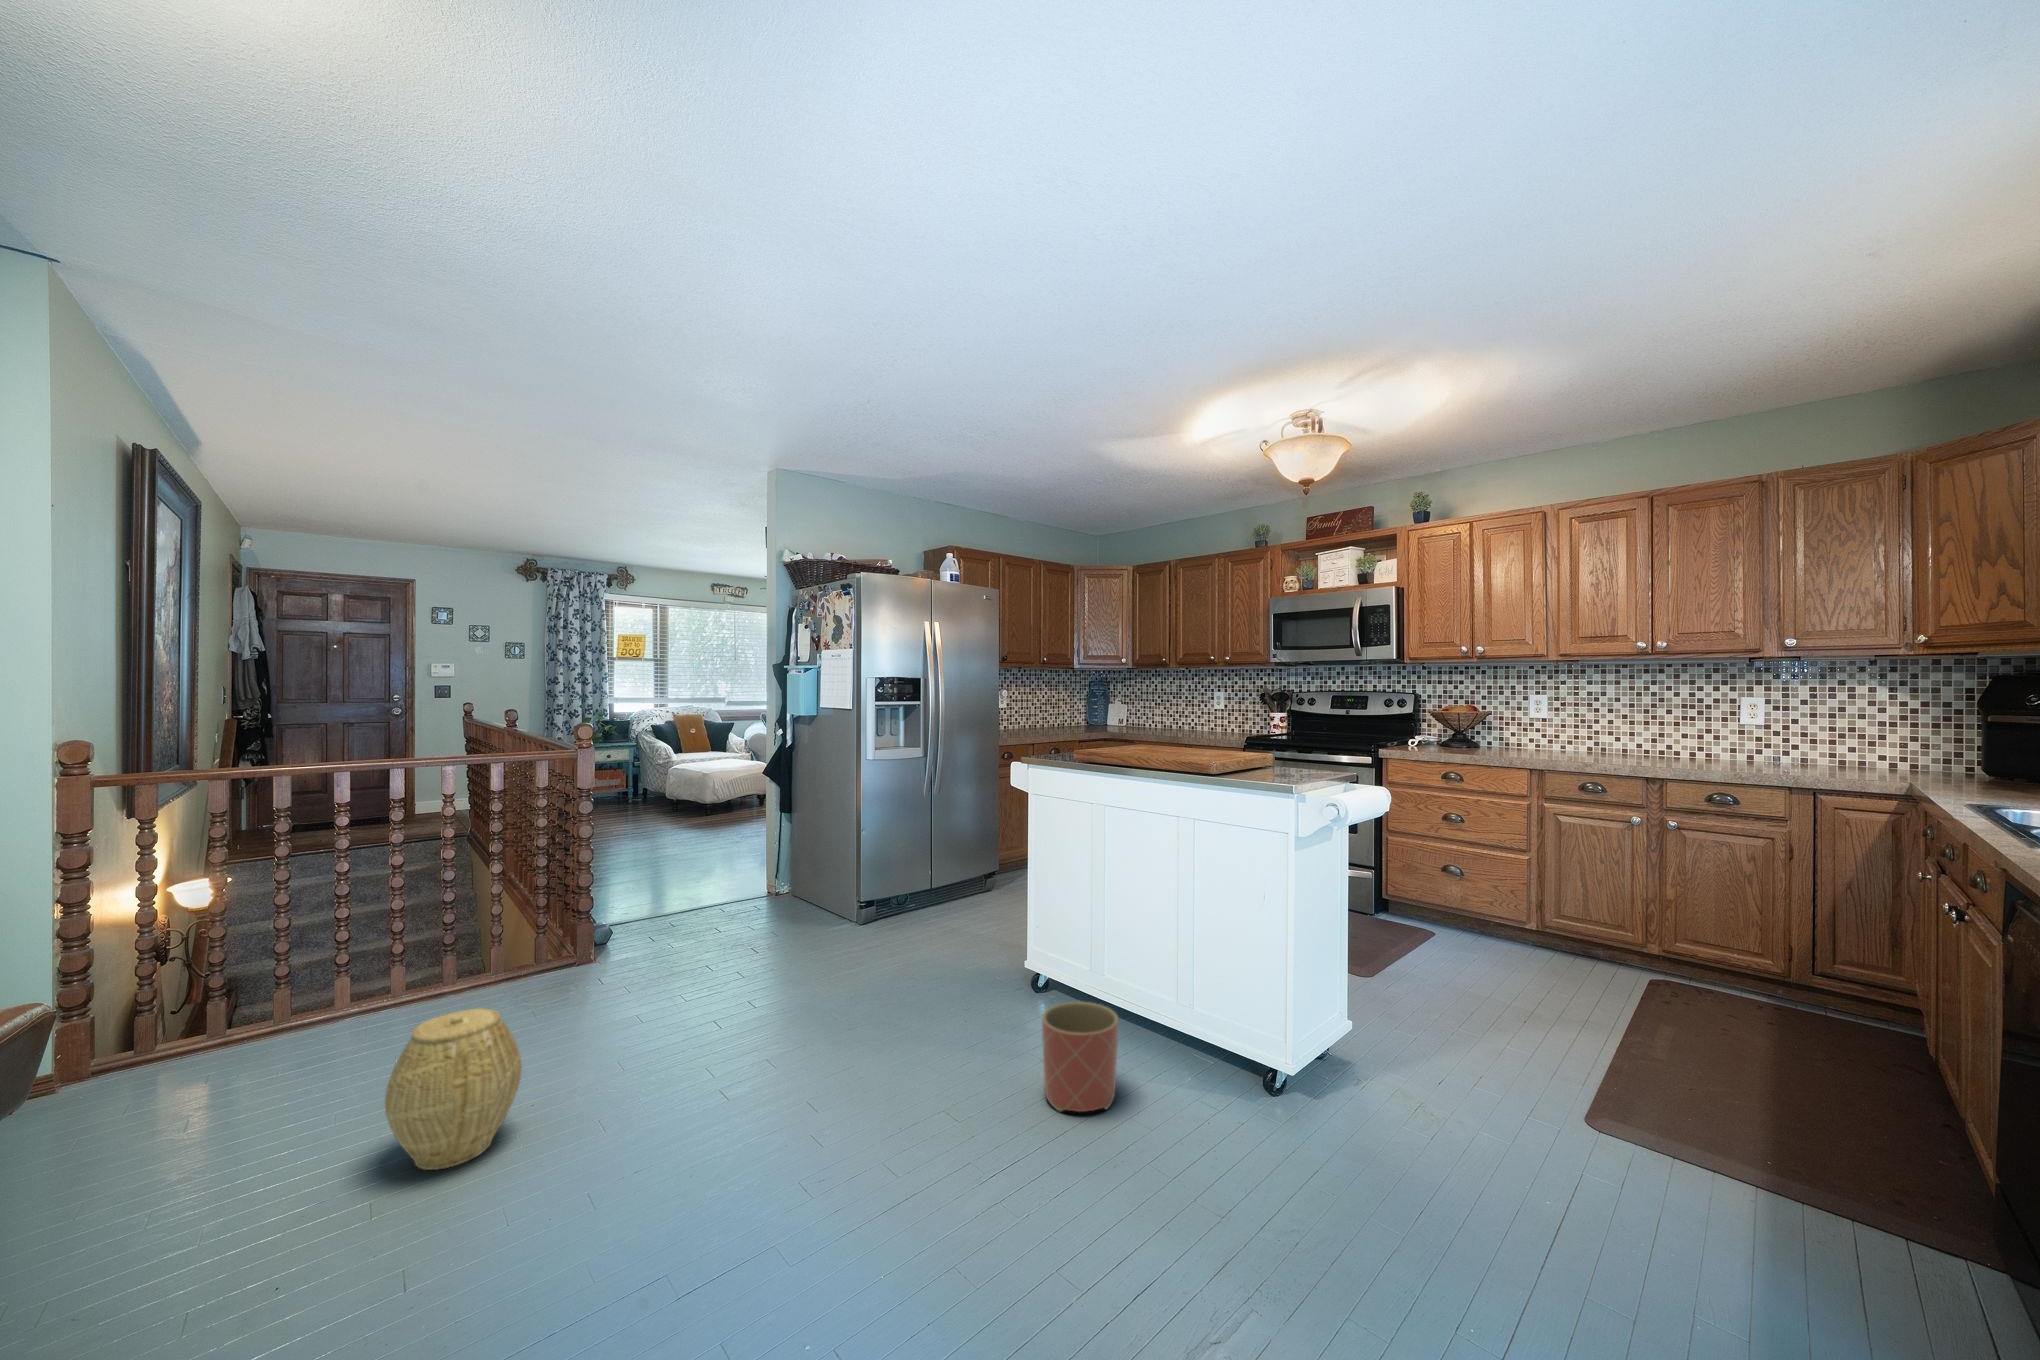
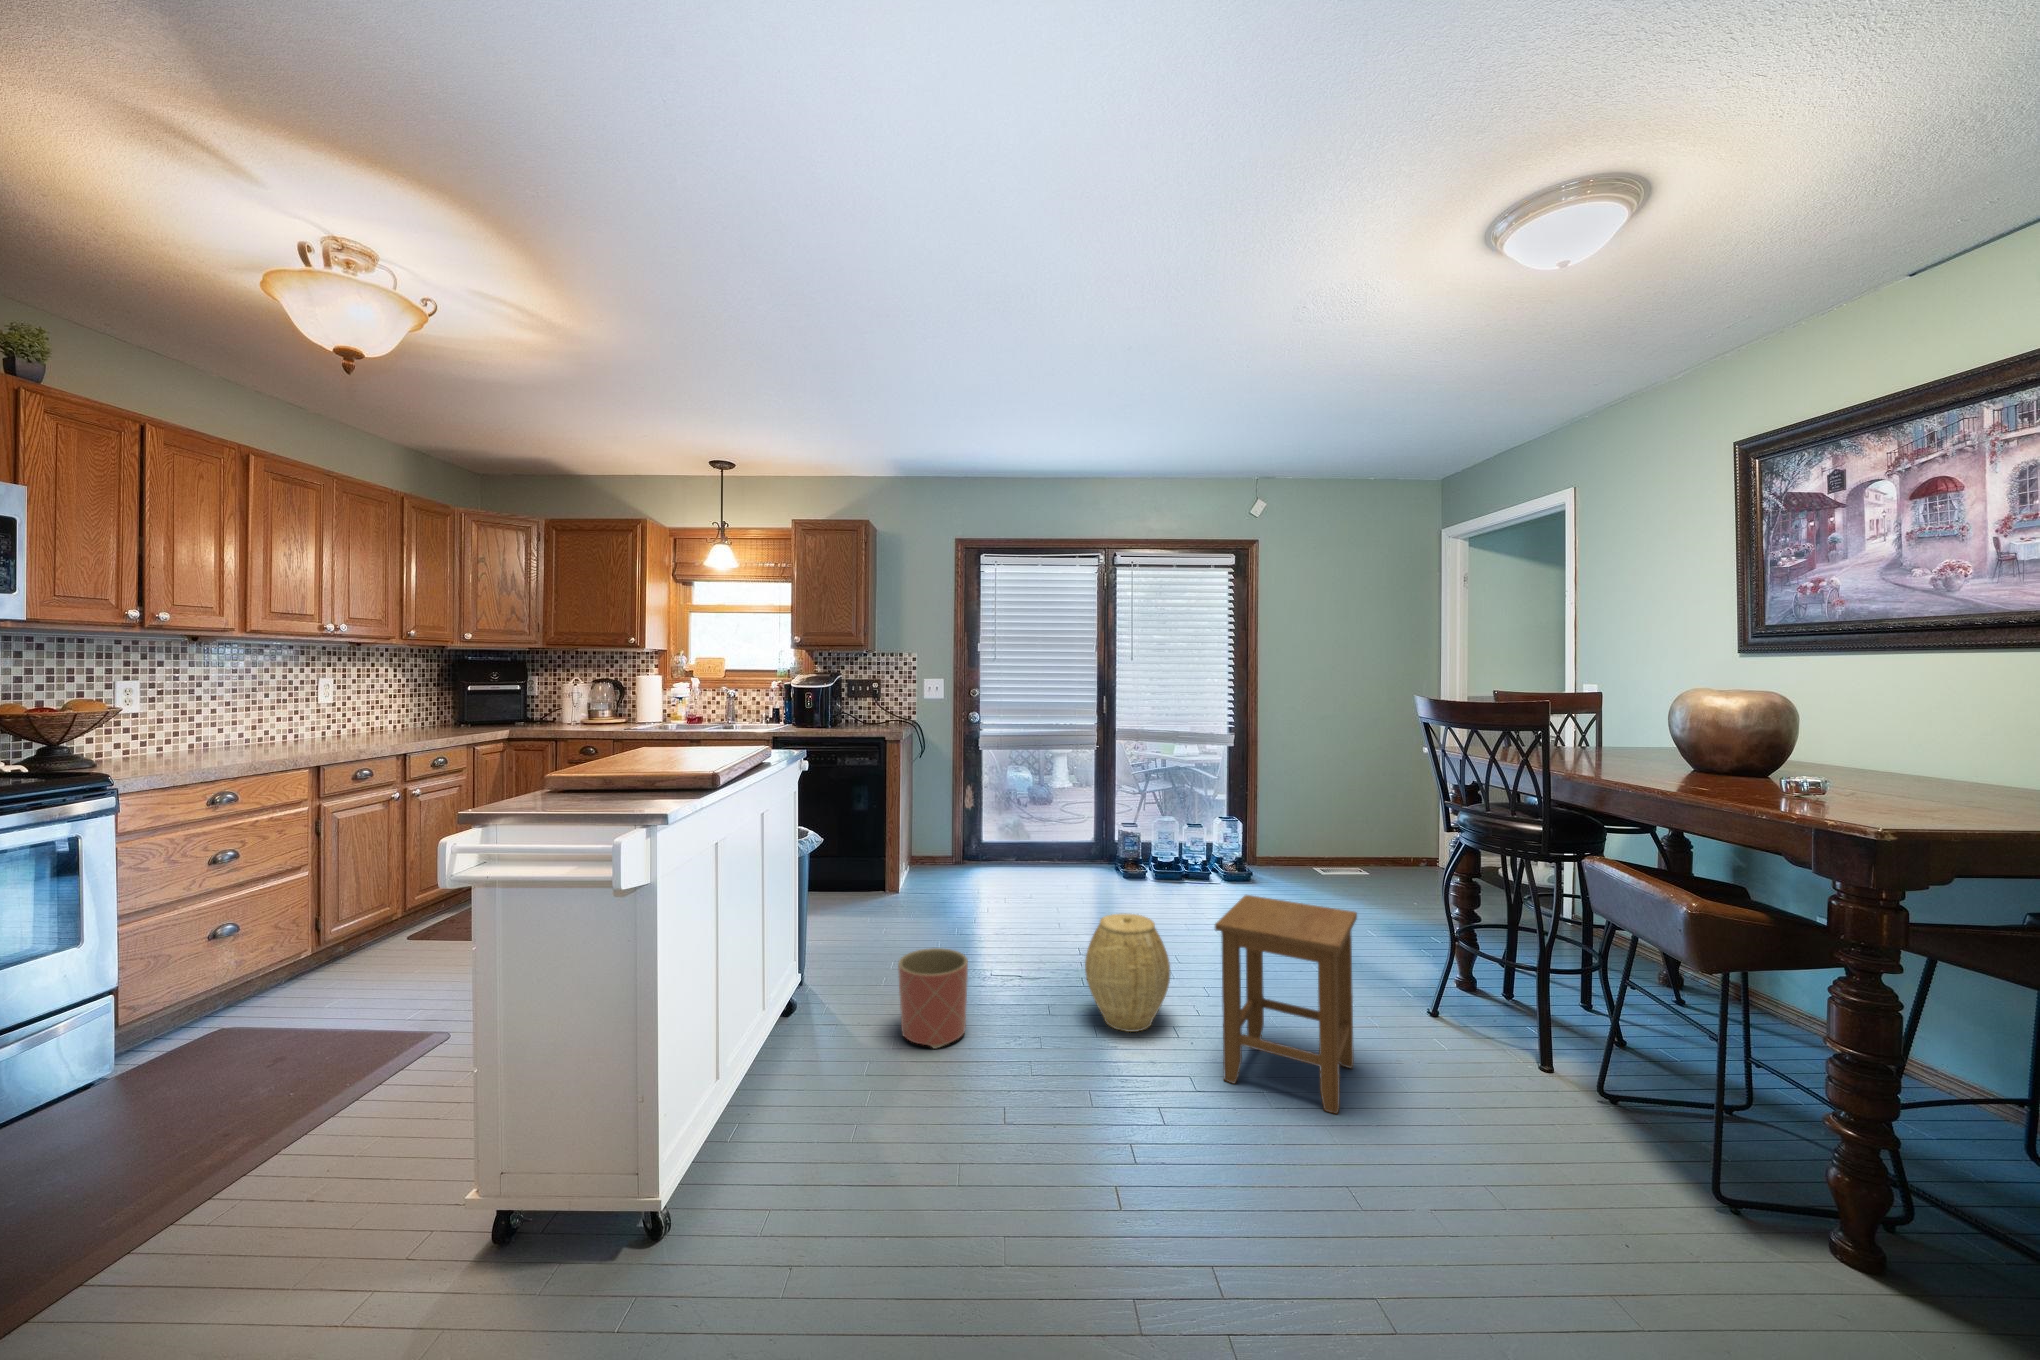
stool: none [565,989,765,1278] -> present [1215,895,1357,1114]
woven basket: present [385,1008,522,1170] -> present [1085,914,1171,1032]

